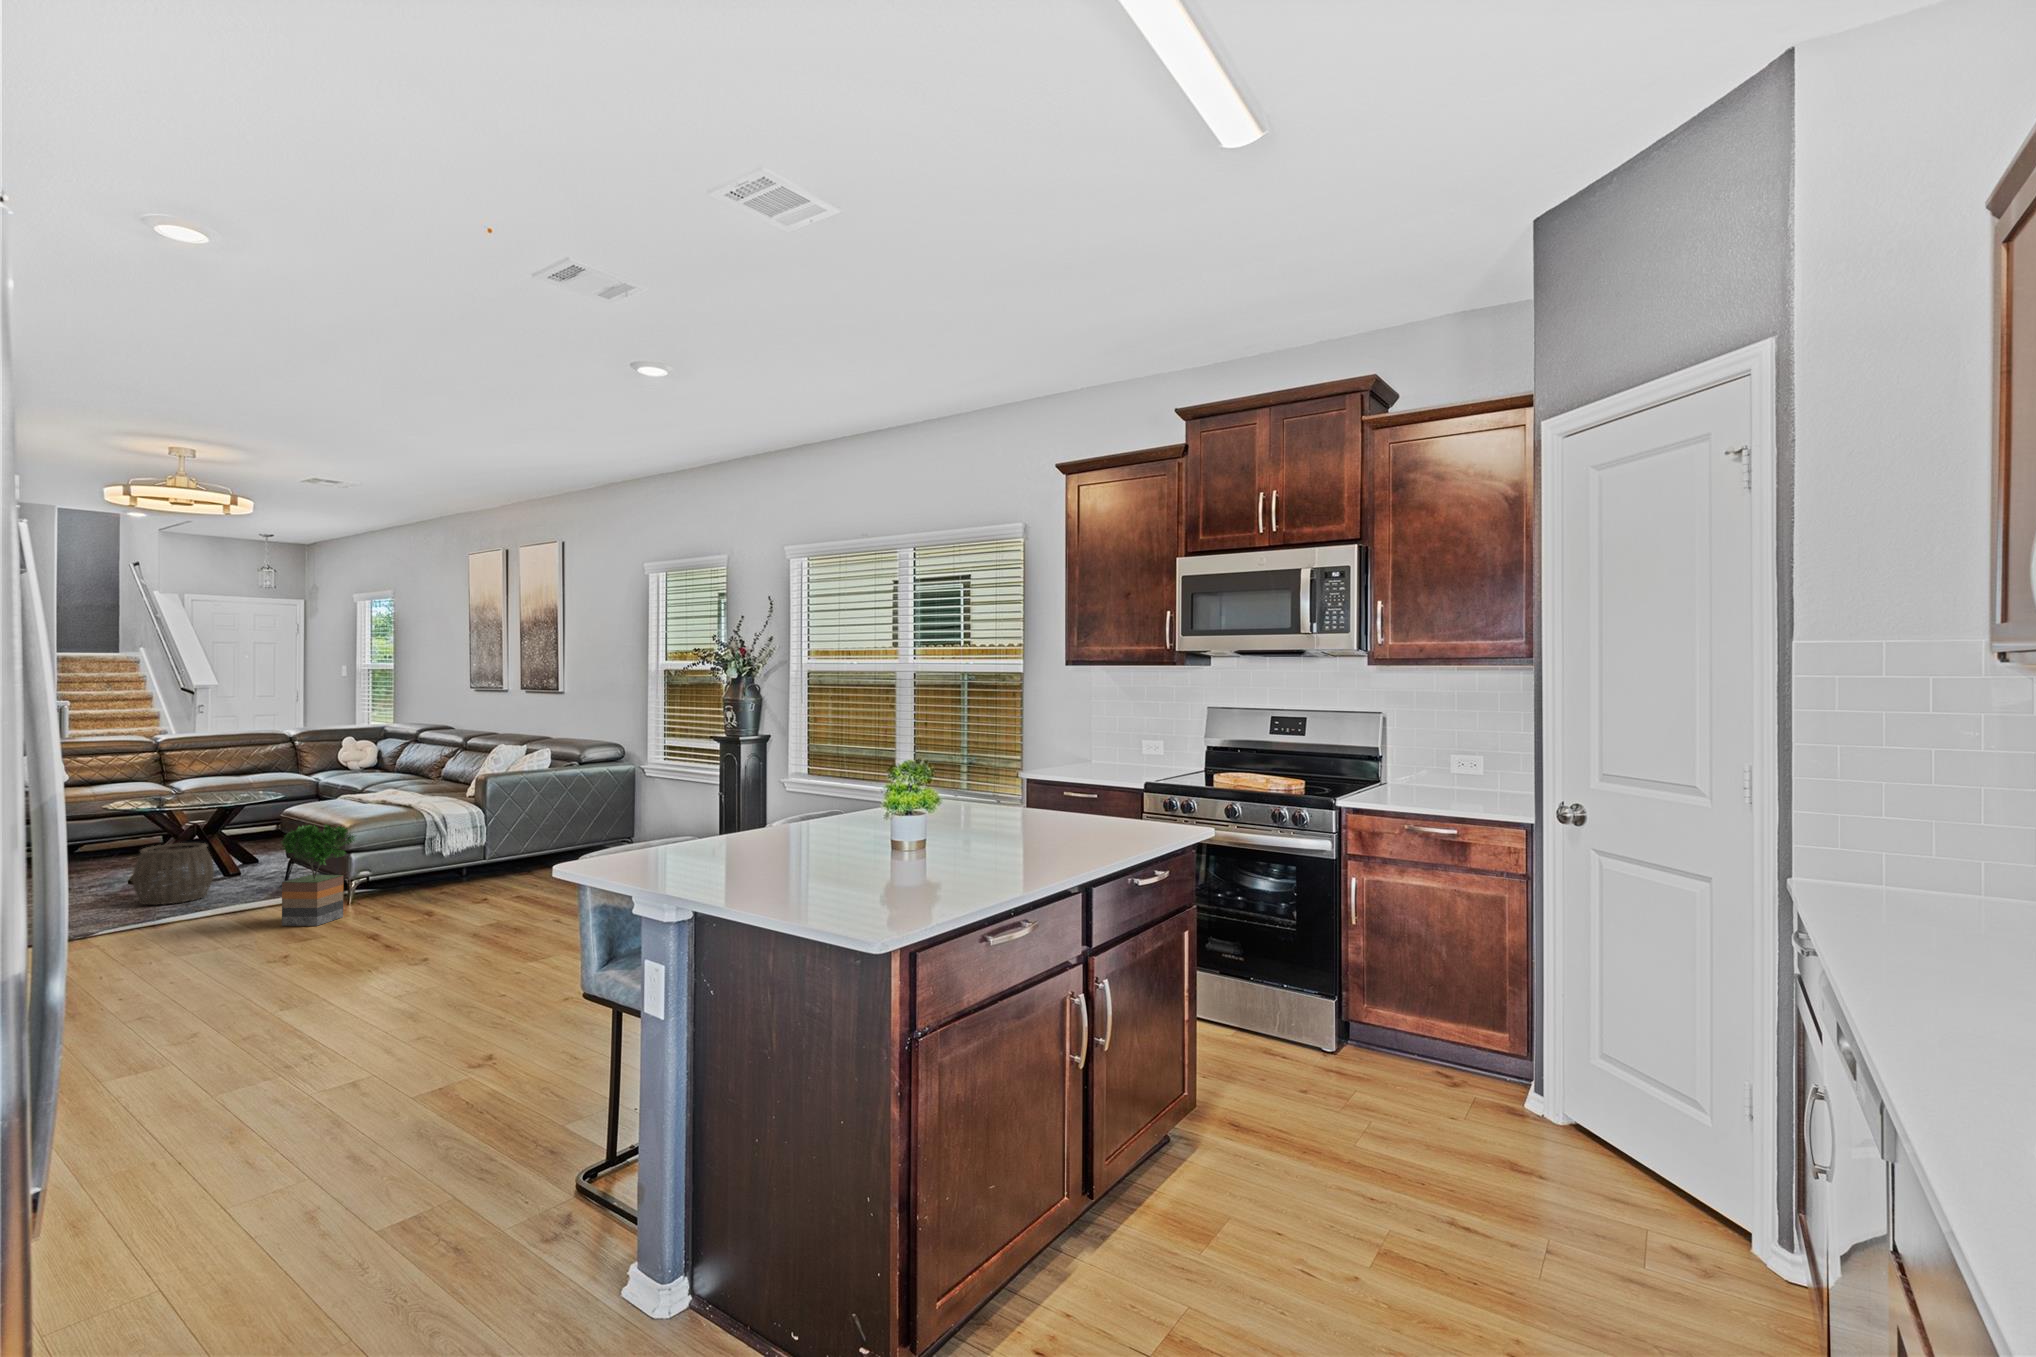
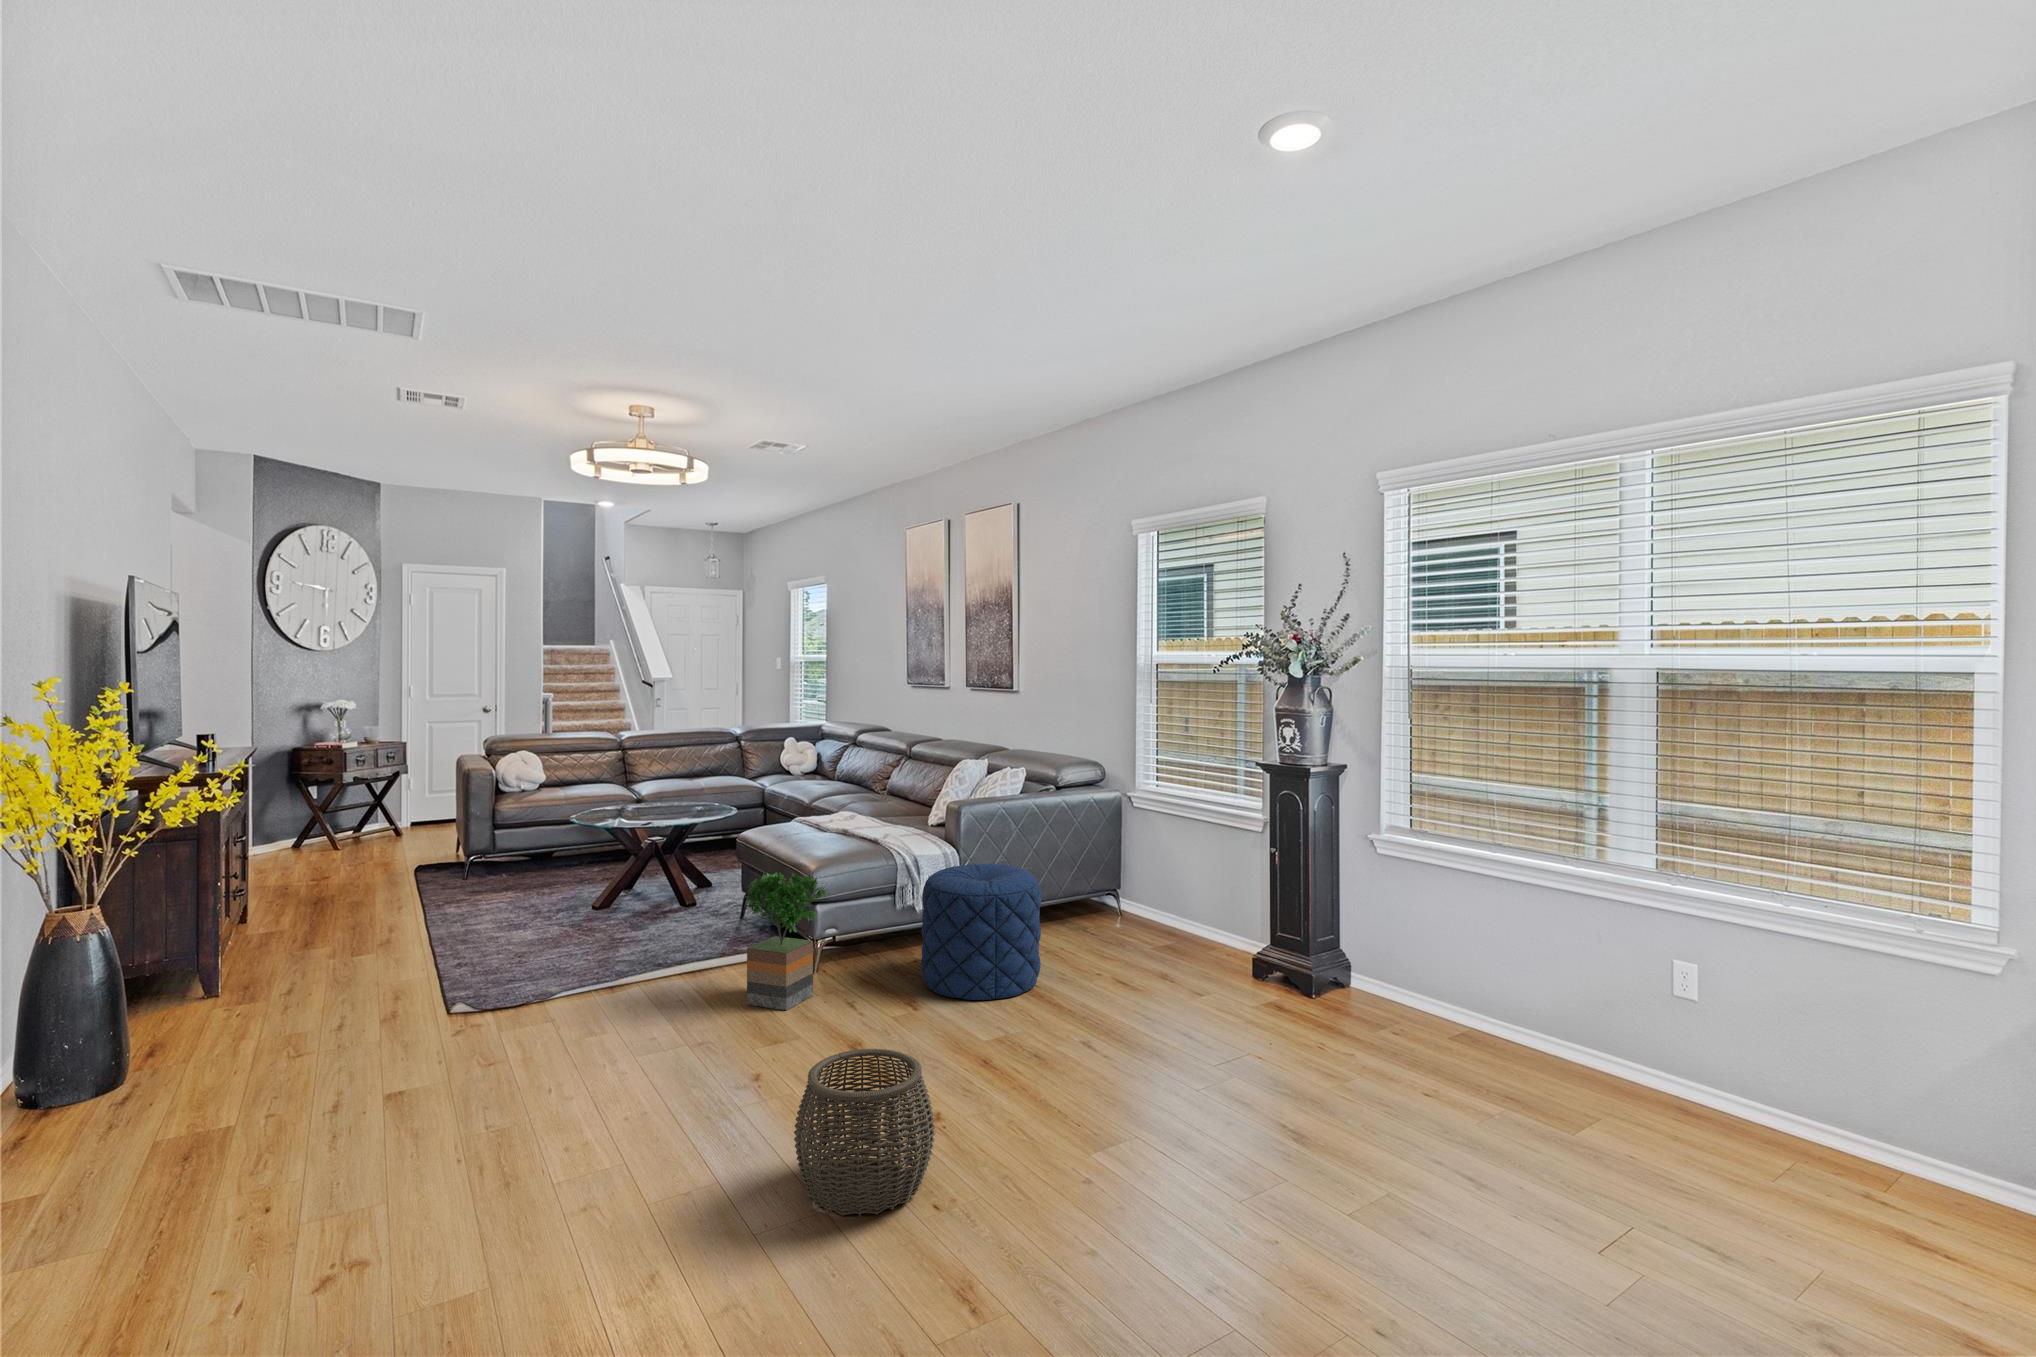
pouf: none [442,815,542,909] -> present [921,864,1041,1000]
woven basket: present [132,843,214,905] -> present [794,1049,935,1216]

